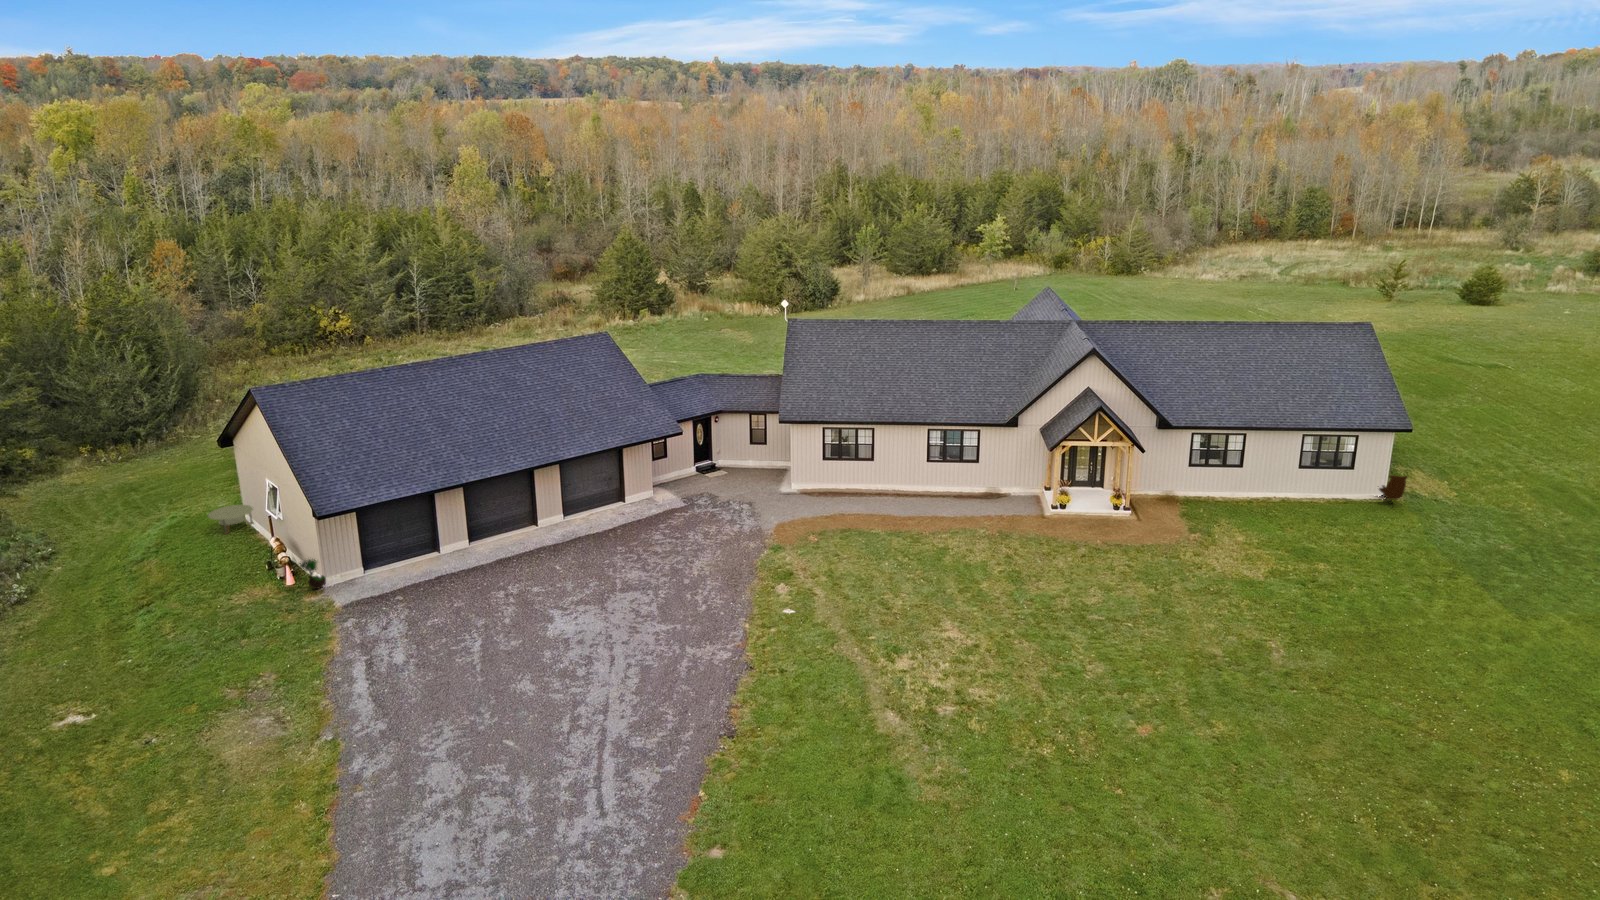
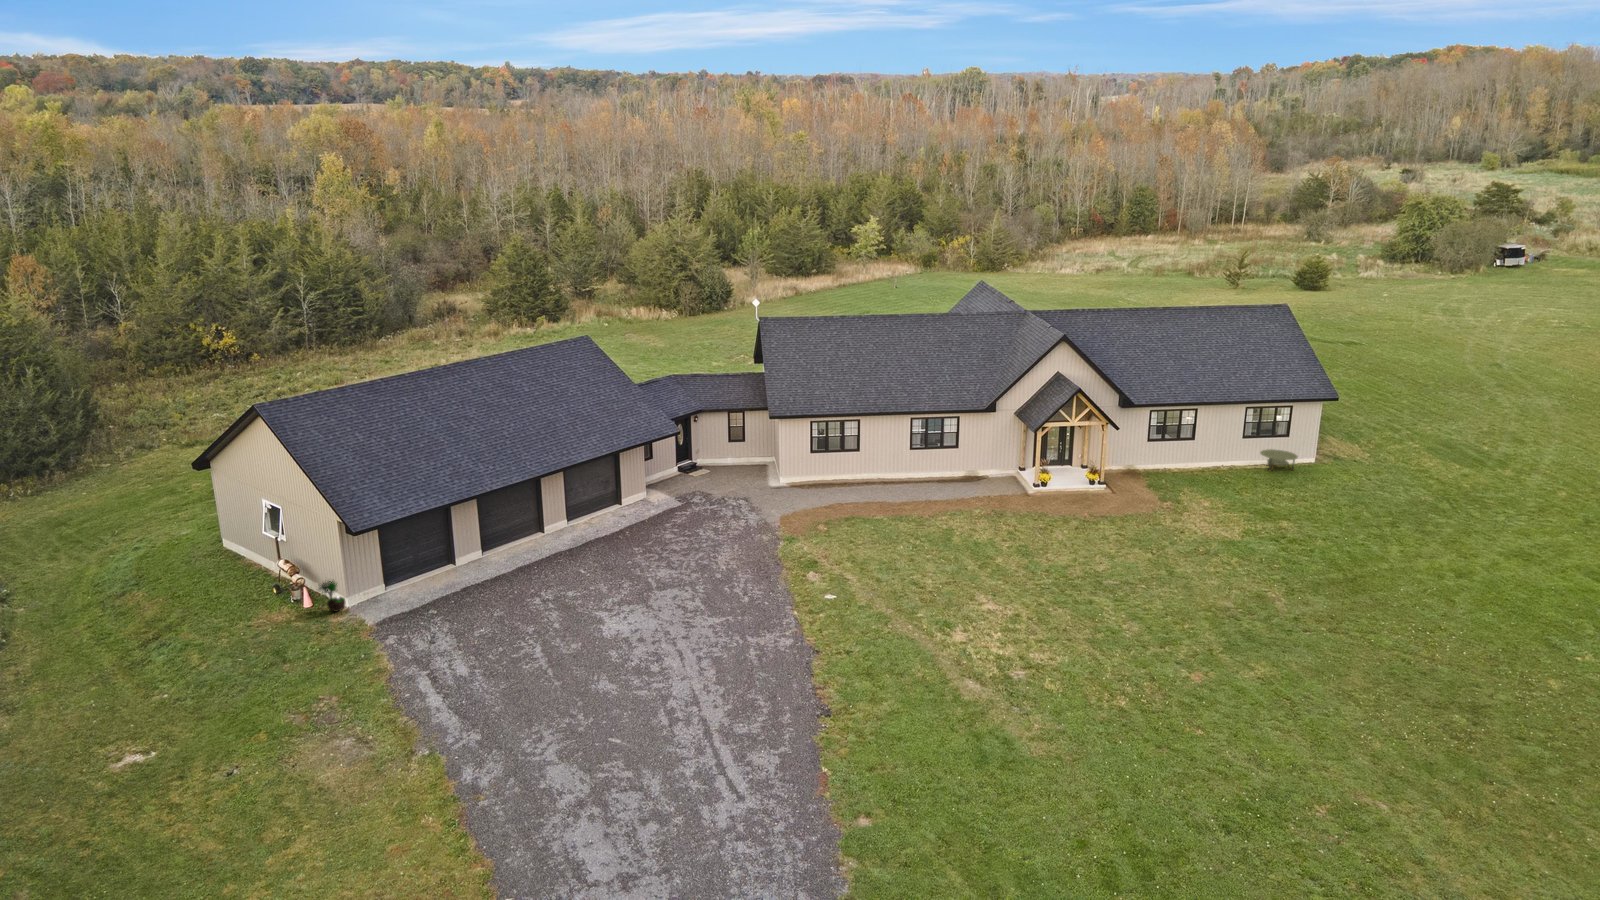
lounge chair: present [1379,475,1407,504] -> none [1309,440,1340,470]
round table: present [208,505,254,534] -> present [1260,449,1298,471]

